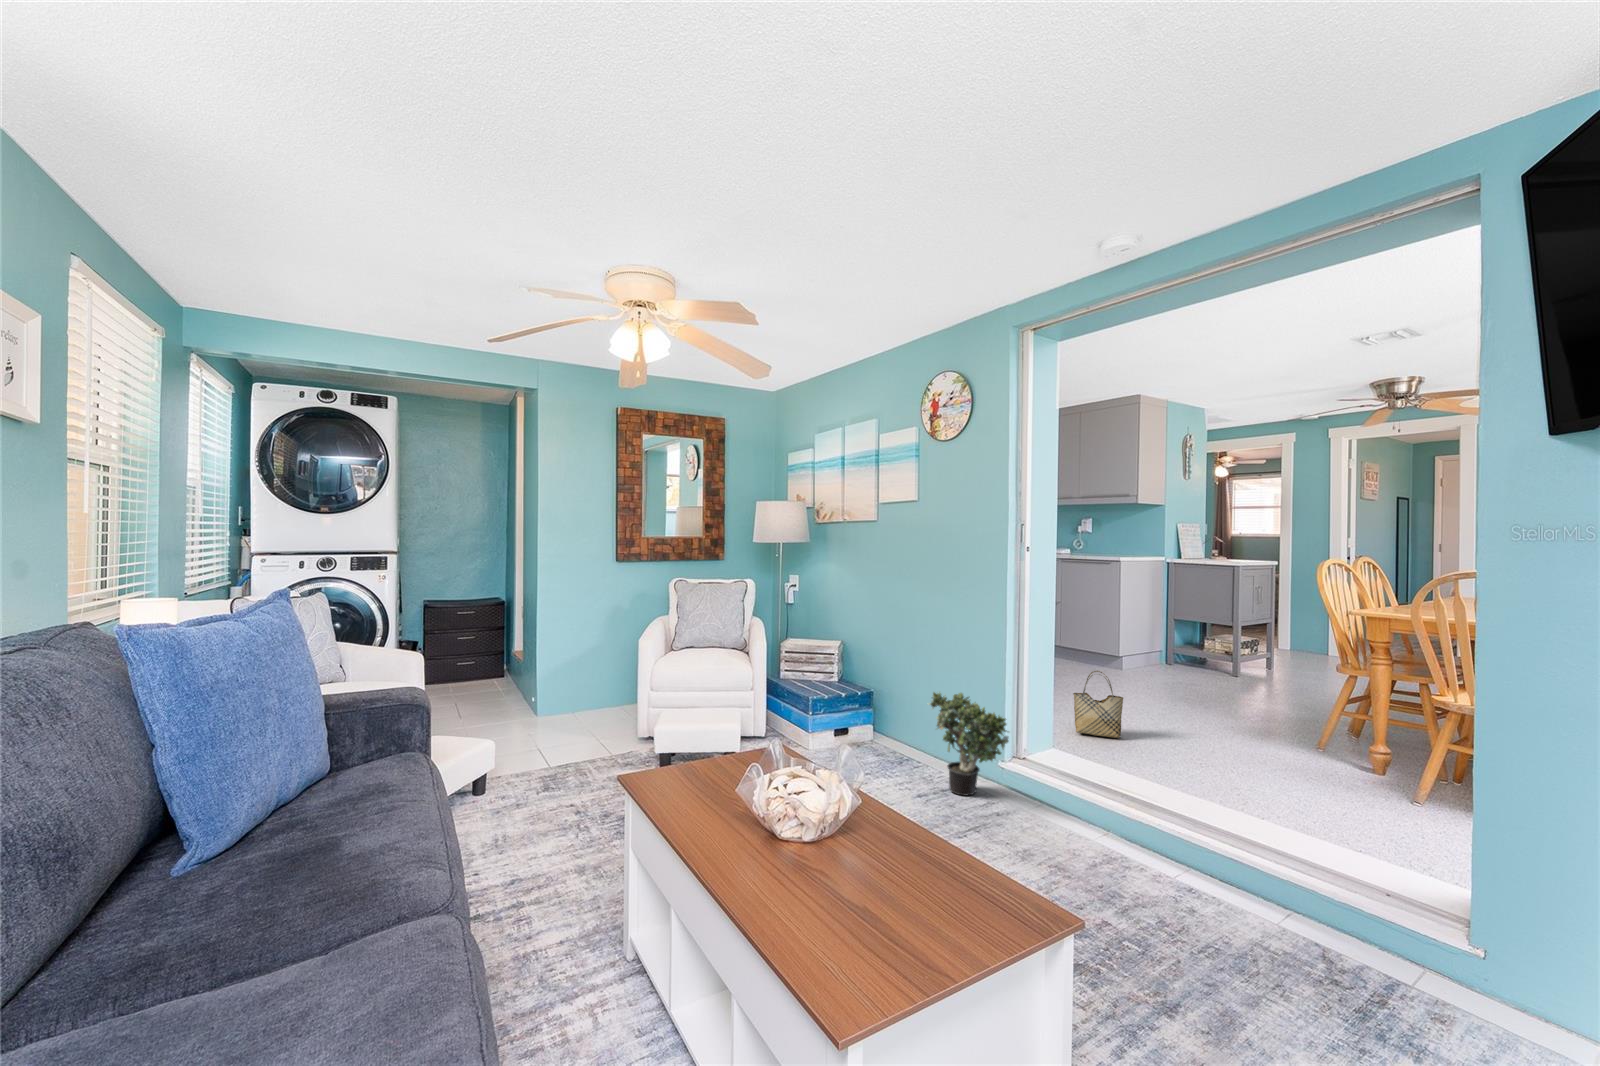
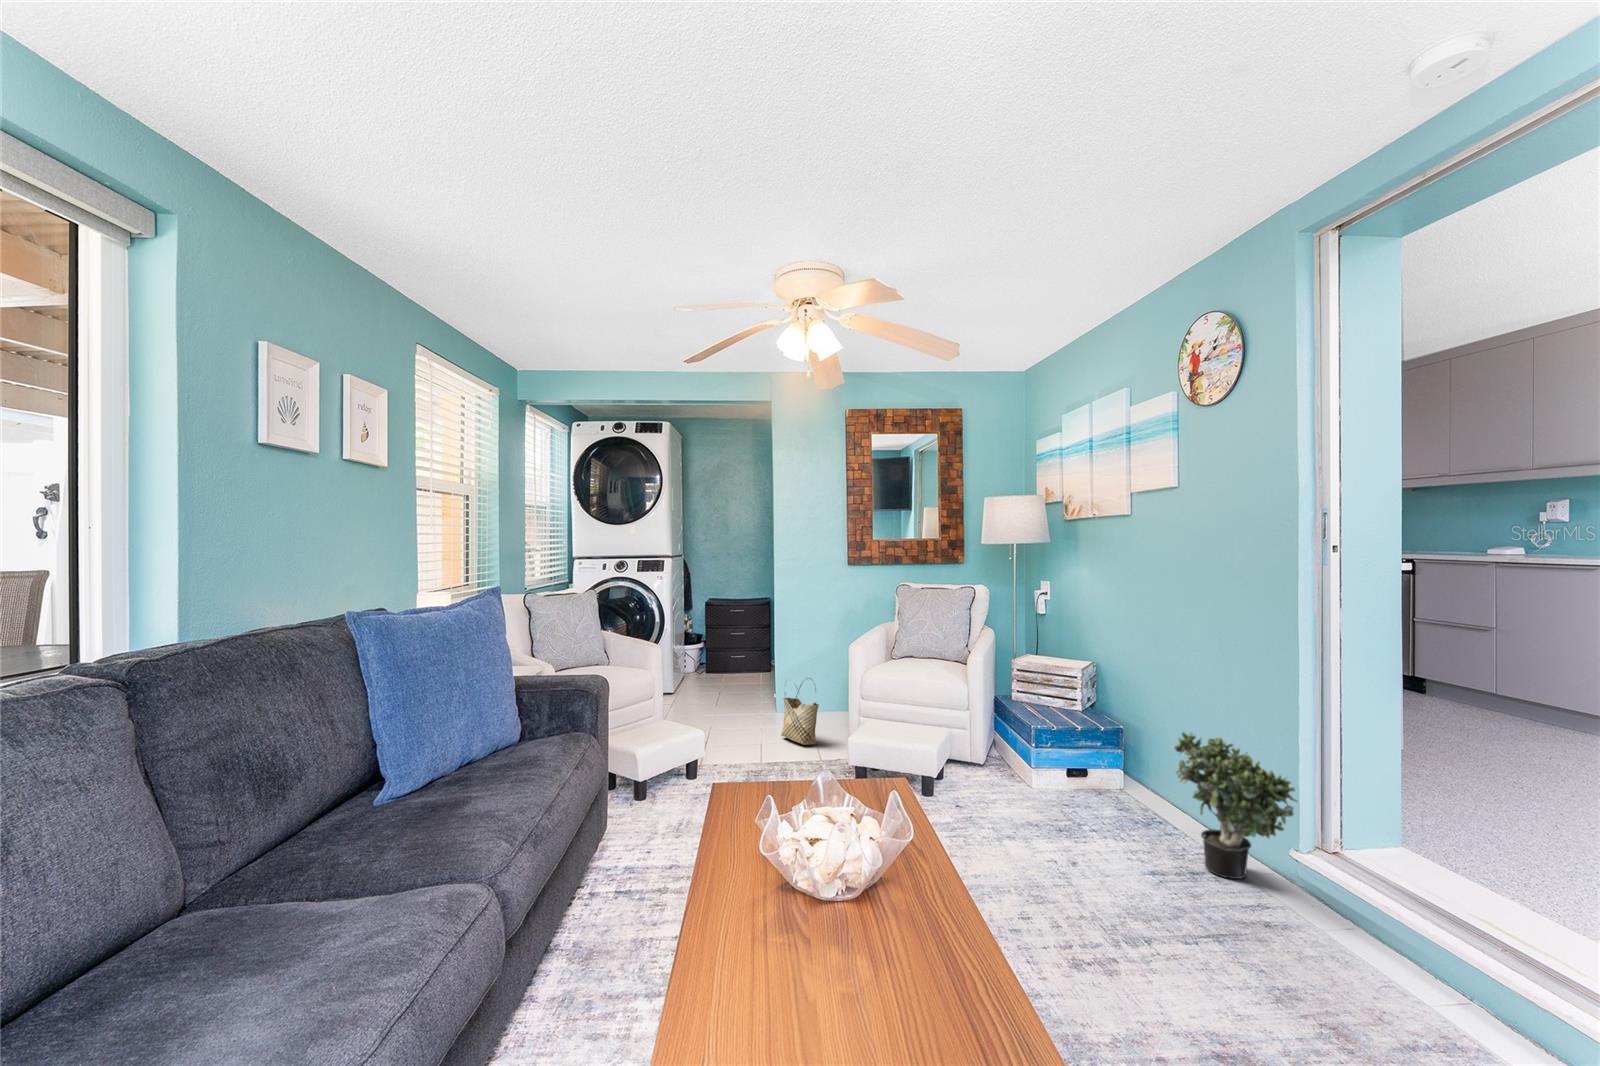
woven basket: present [1073,671,1123,738] -> present [781,678,819,745]

